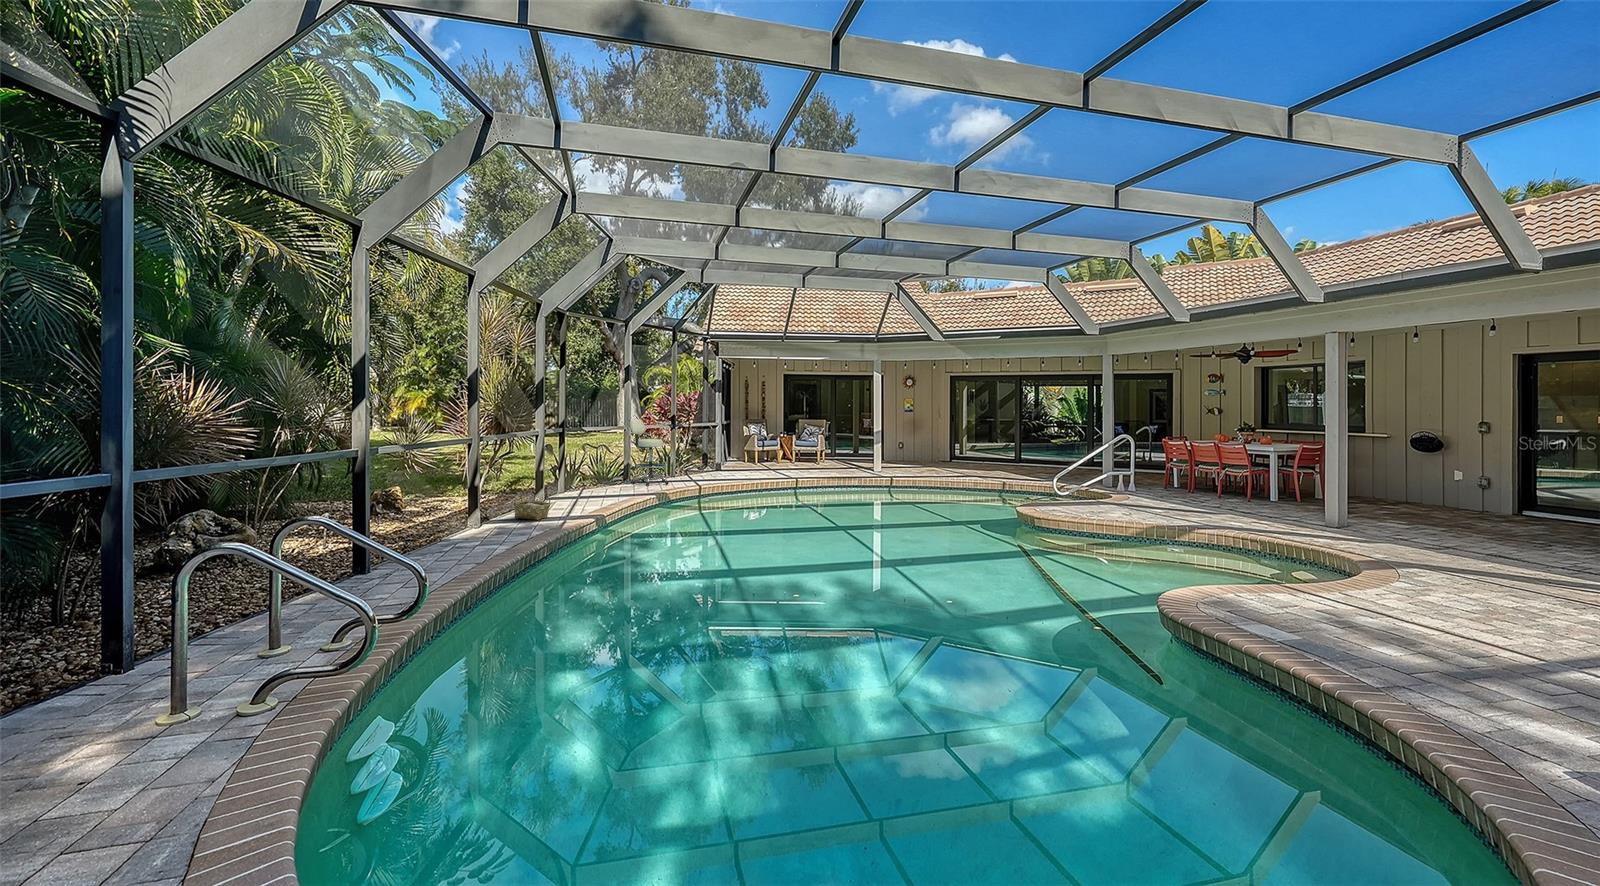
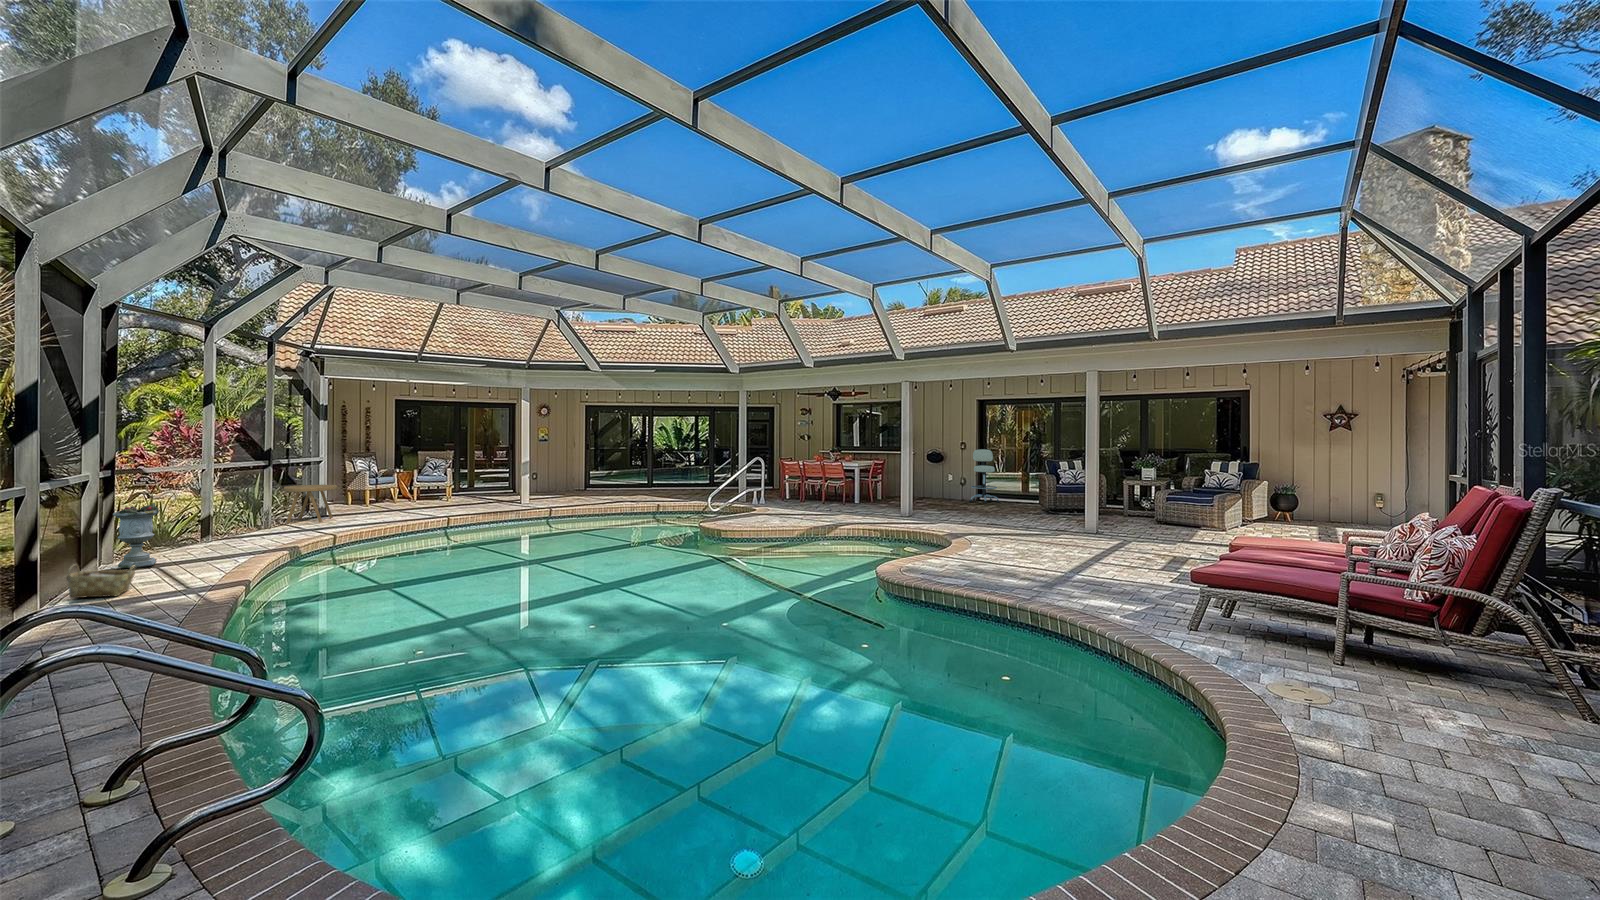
stool: present [630,419,669,486] -> present [969,449,1000,503]
side table: none [683,446,720,477] -> present [284,485,337,523]
planter: none [556,455,582,502] -> present [113,503,159,568]

